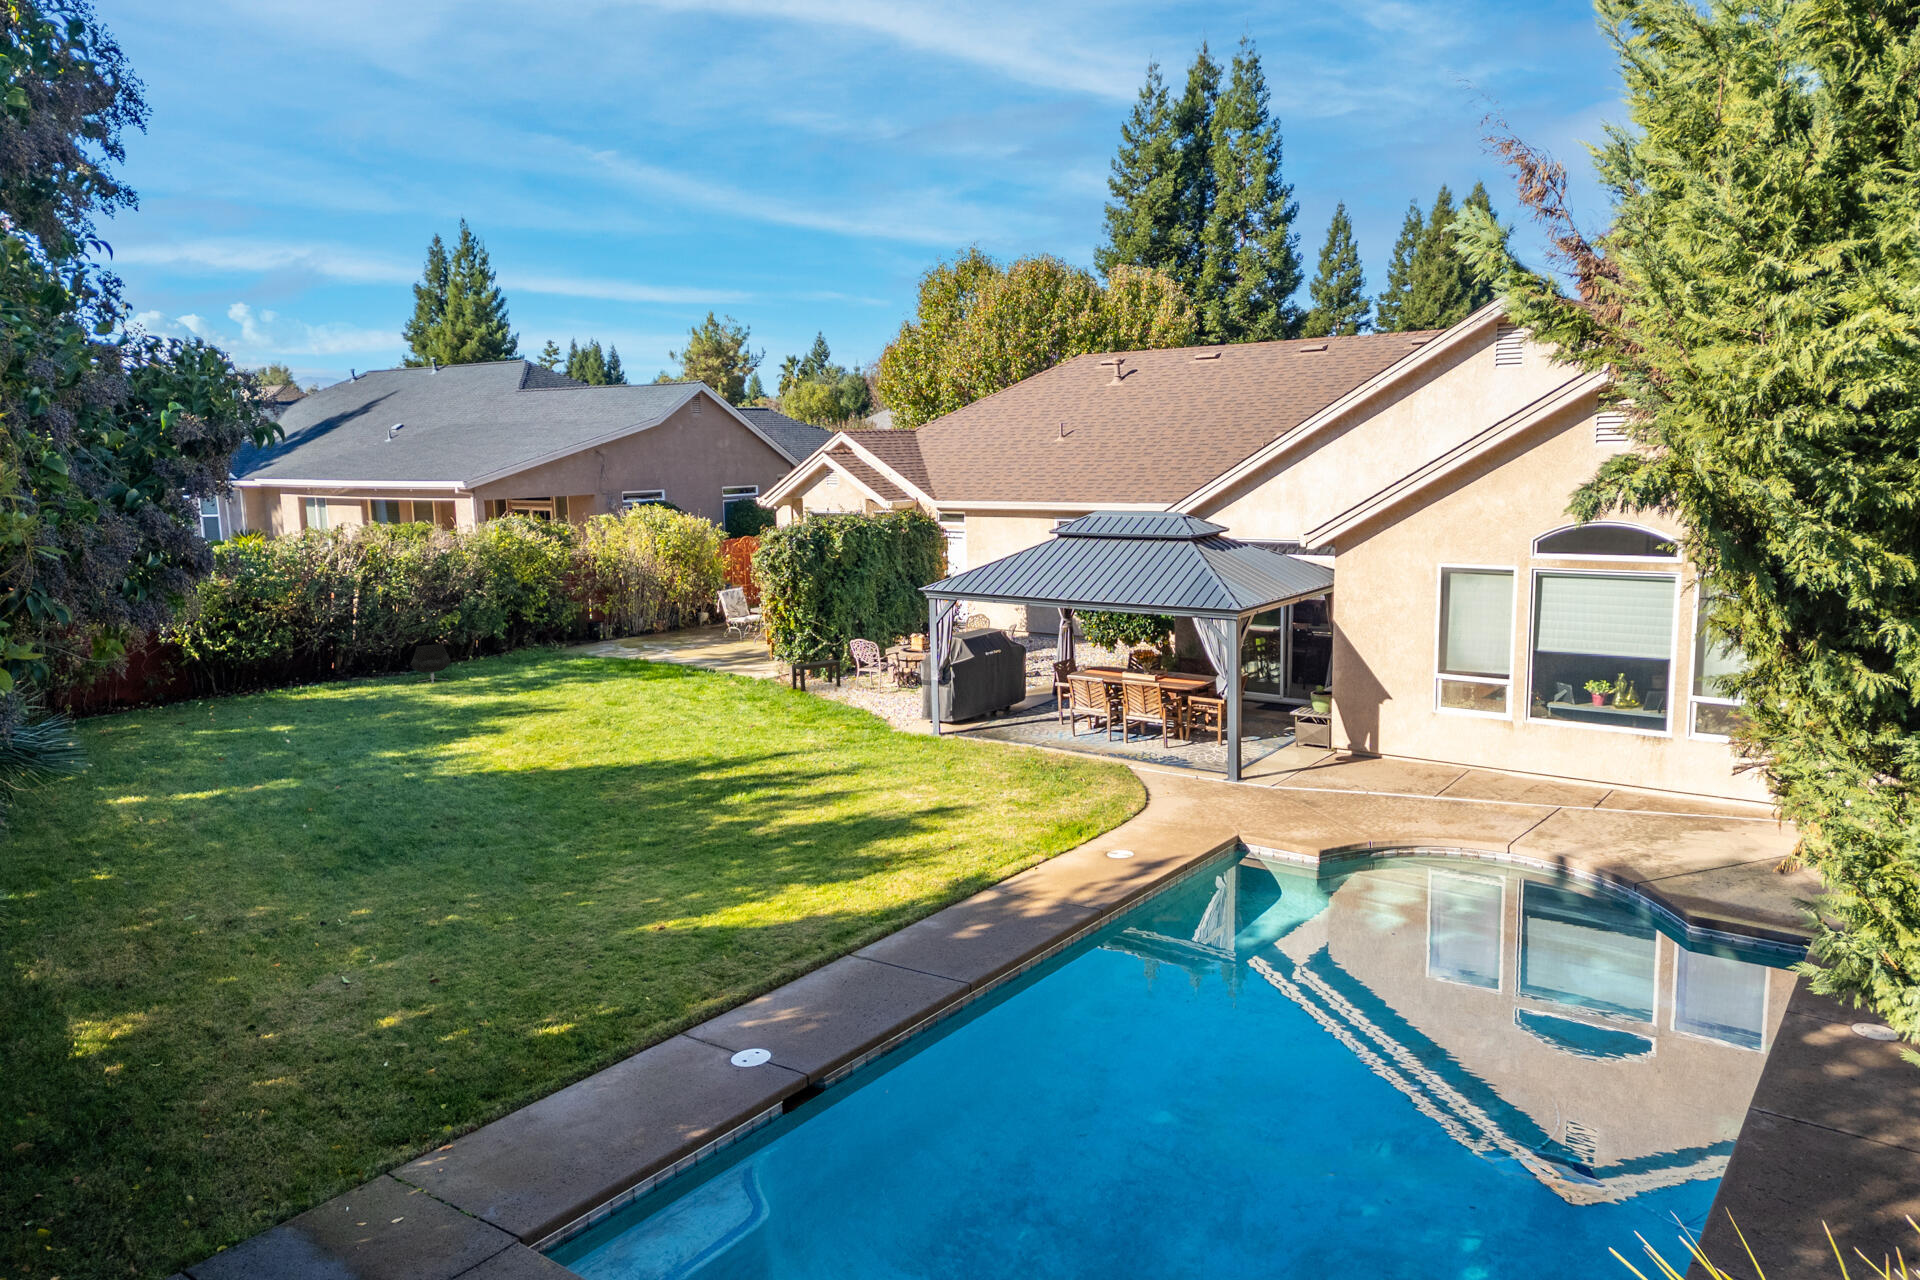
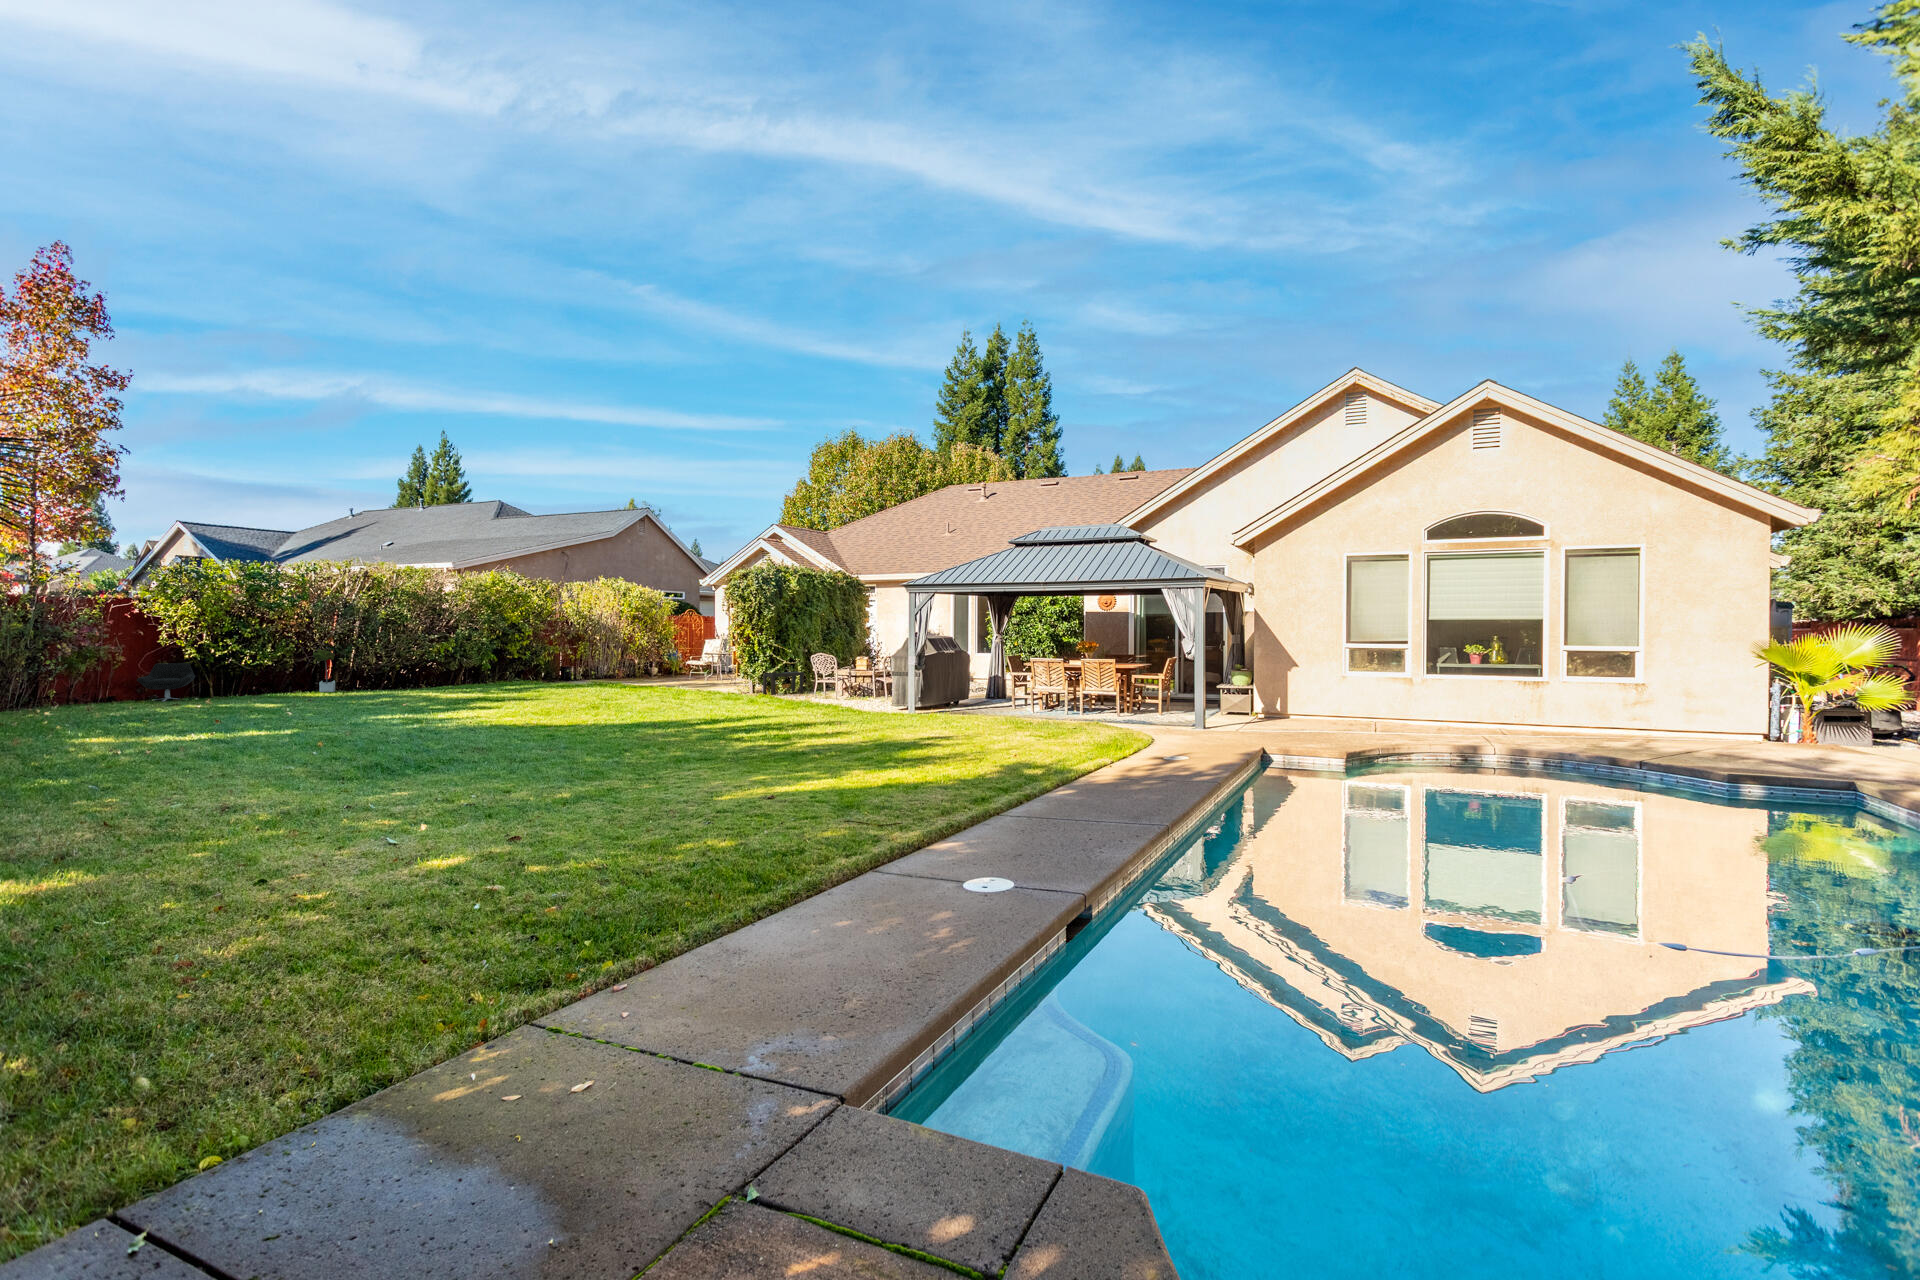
lounge chair: present [410,644,451,683] -> present [137,663,195,701]
potted tree: none [313,647,339,693] -> present [313,649,335,692]

